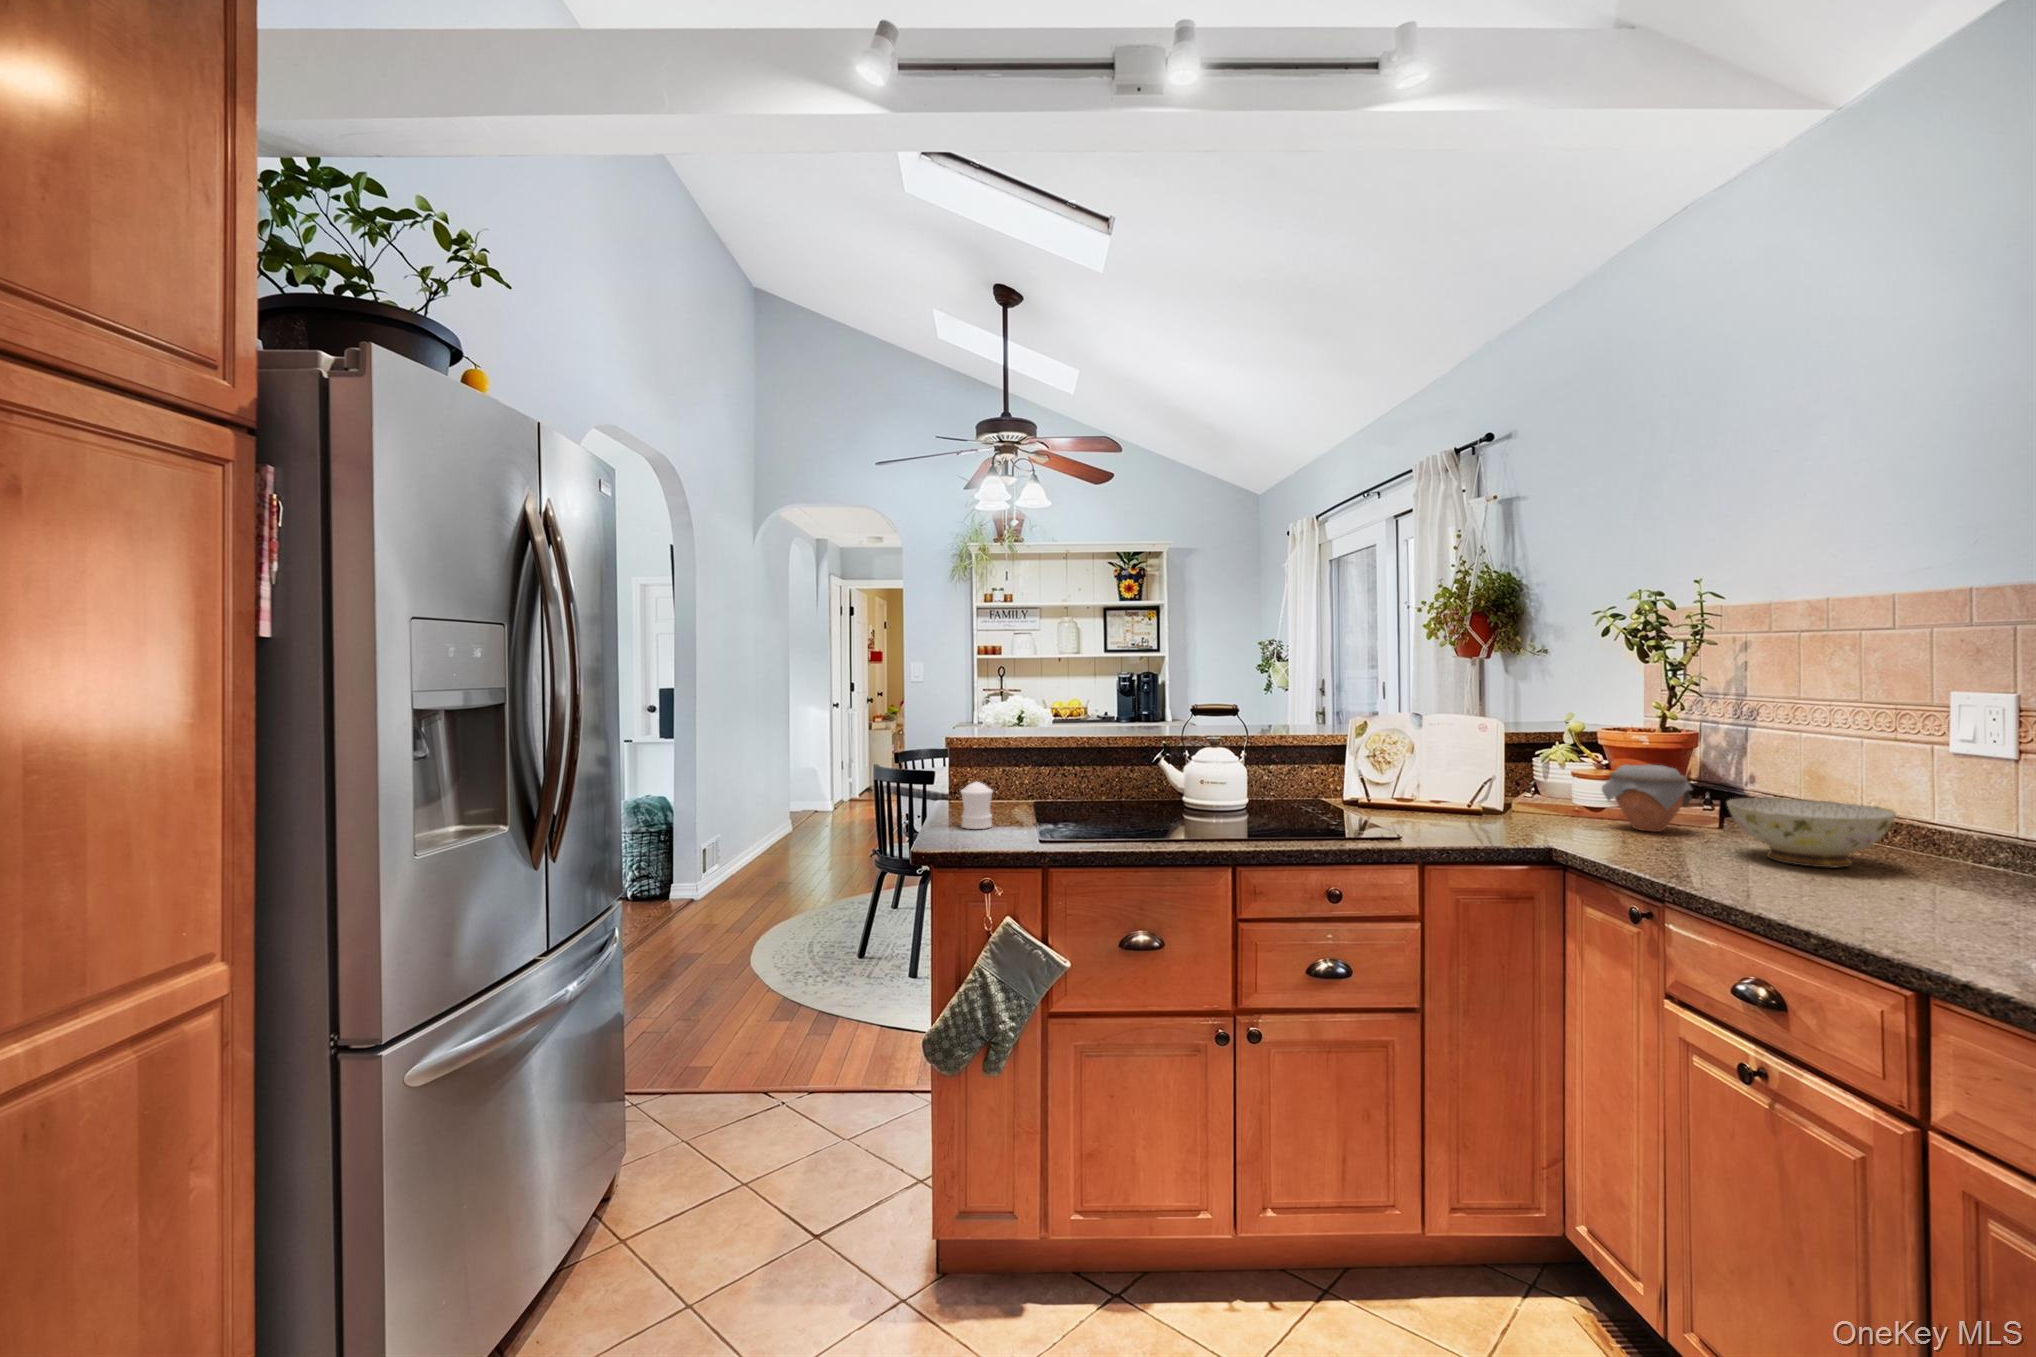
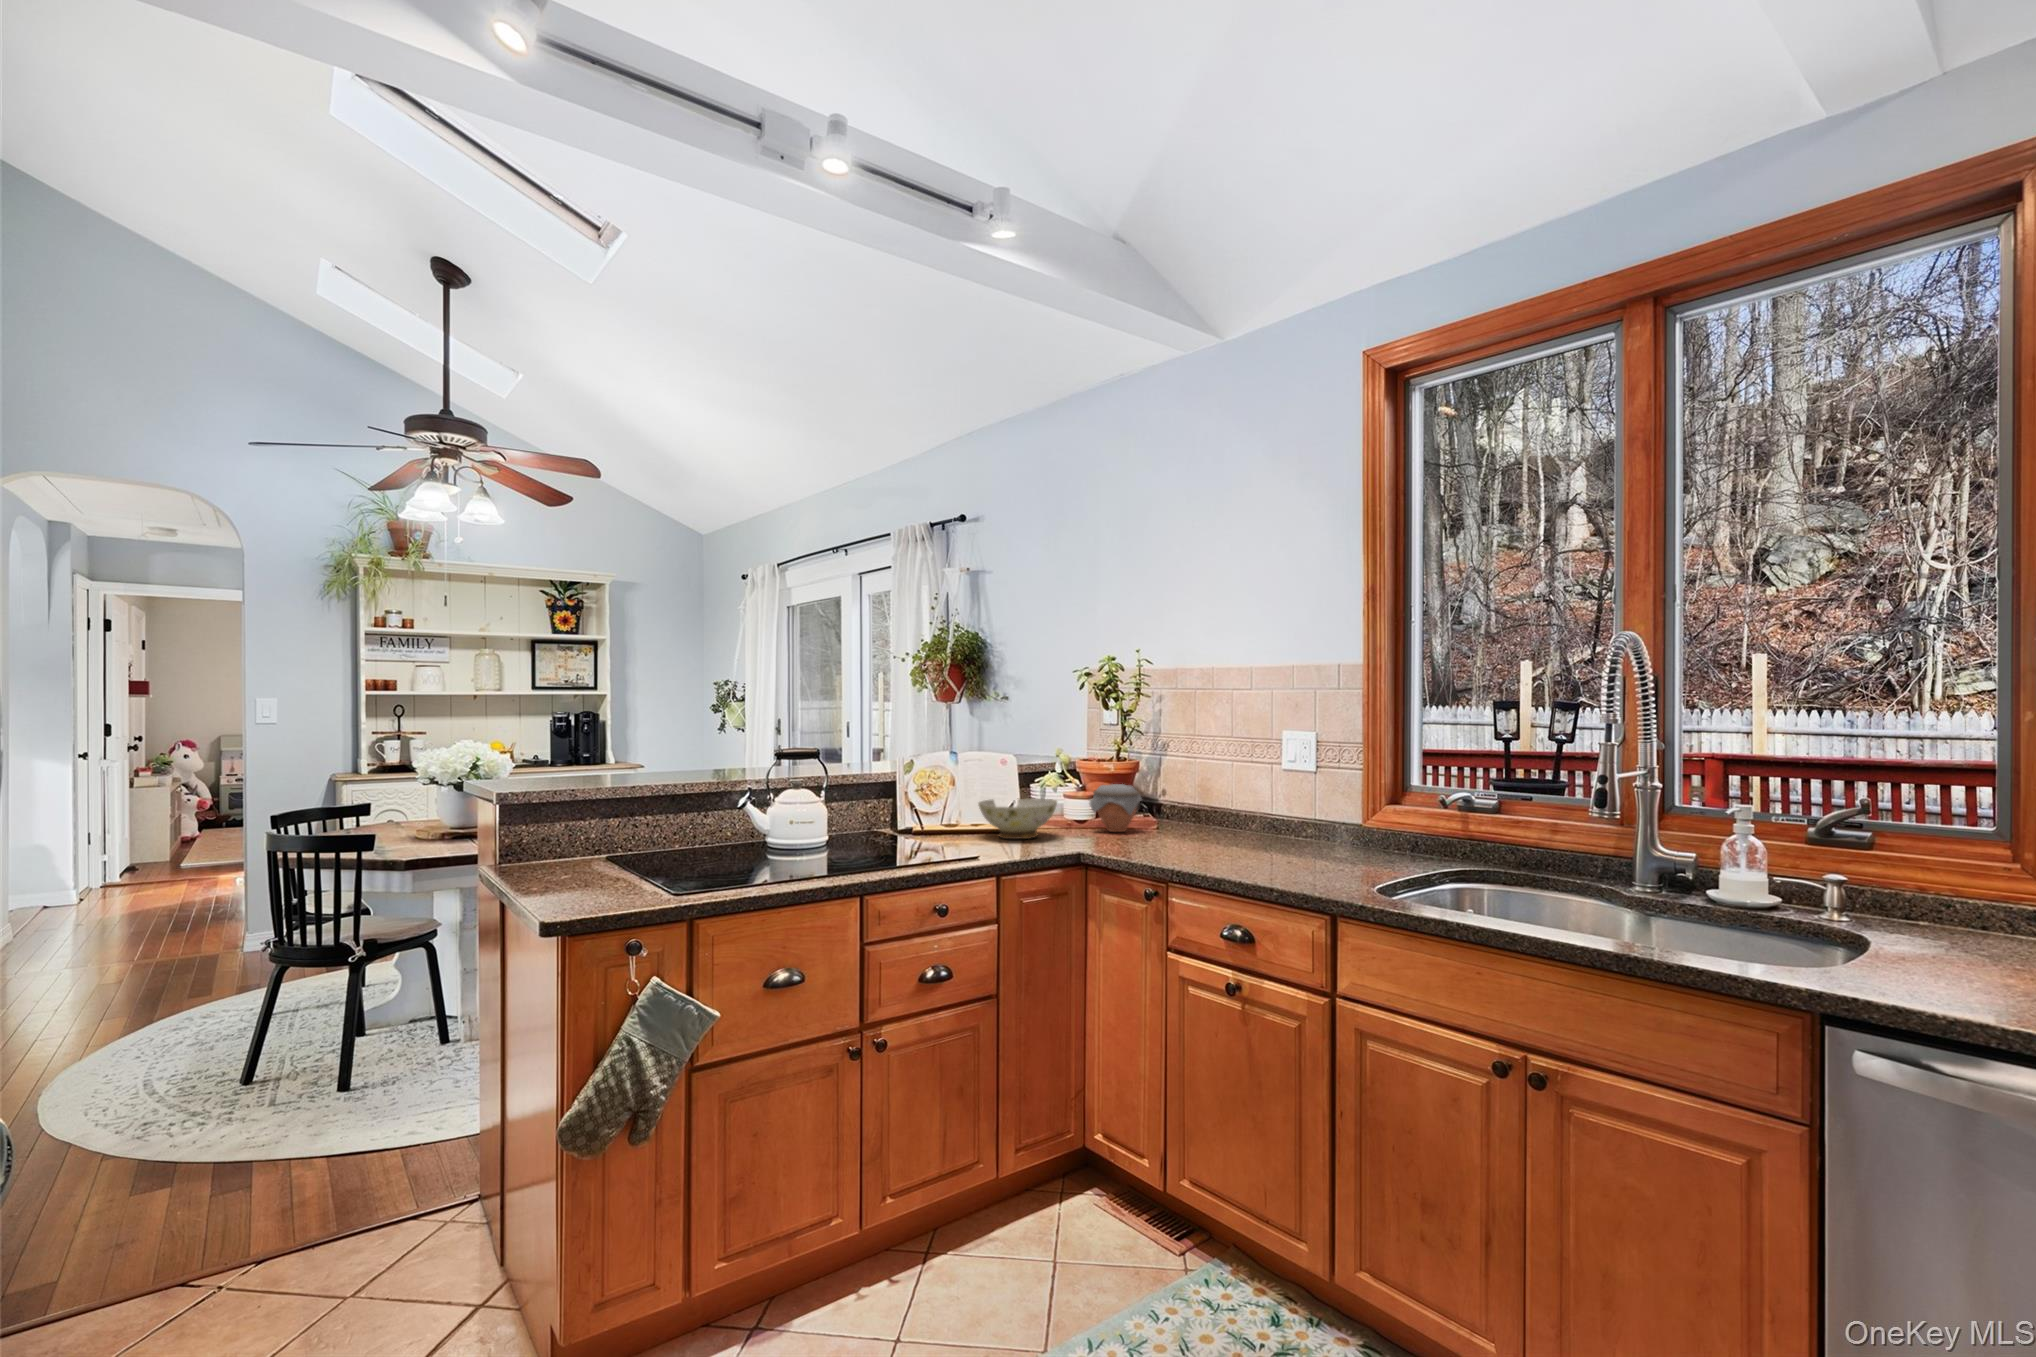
salt shaker: present [961,782,993,829] -> none [562,839,602,892]
ceramic bowl: present [1727,798,1896,867] -> present [978,798,1057,839]

